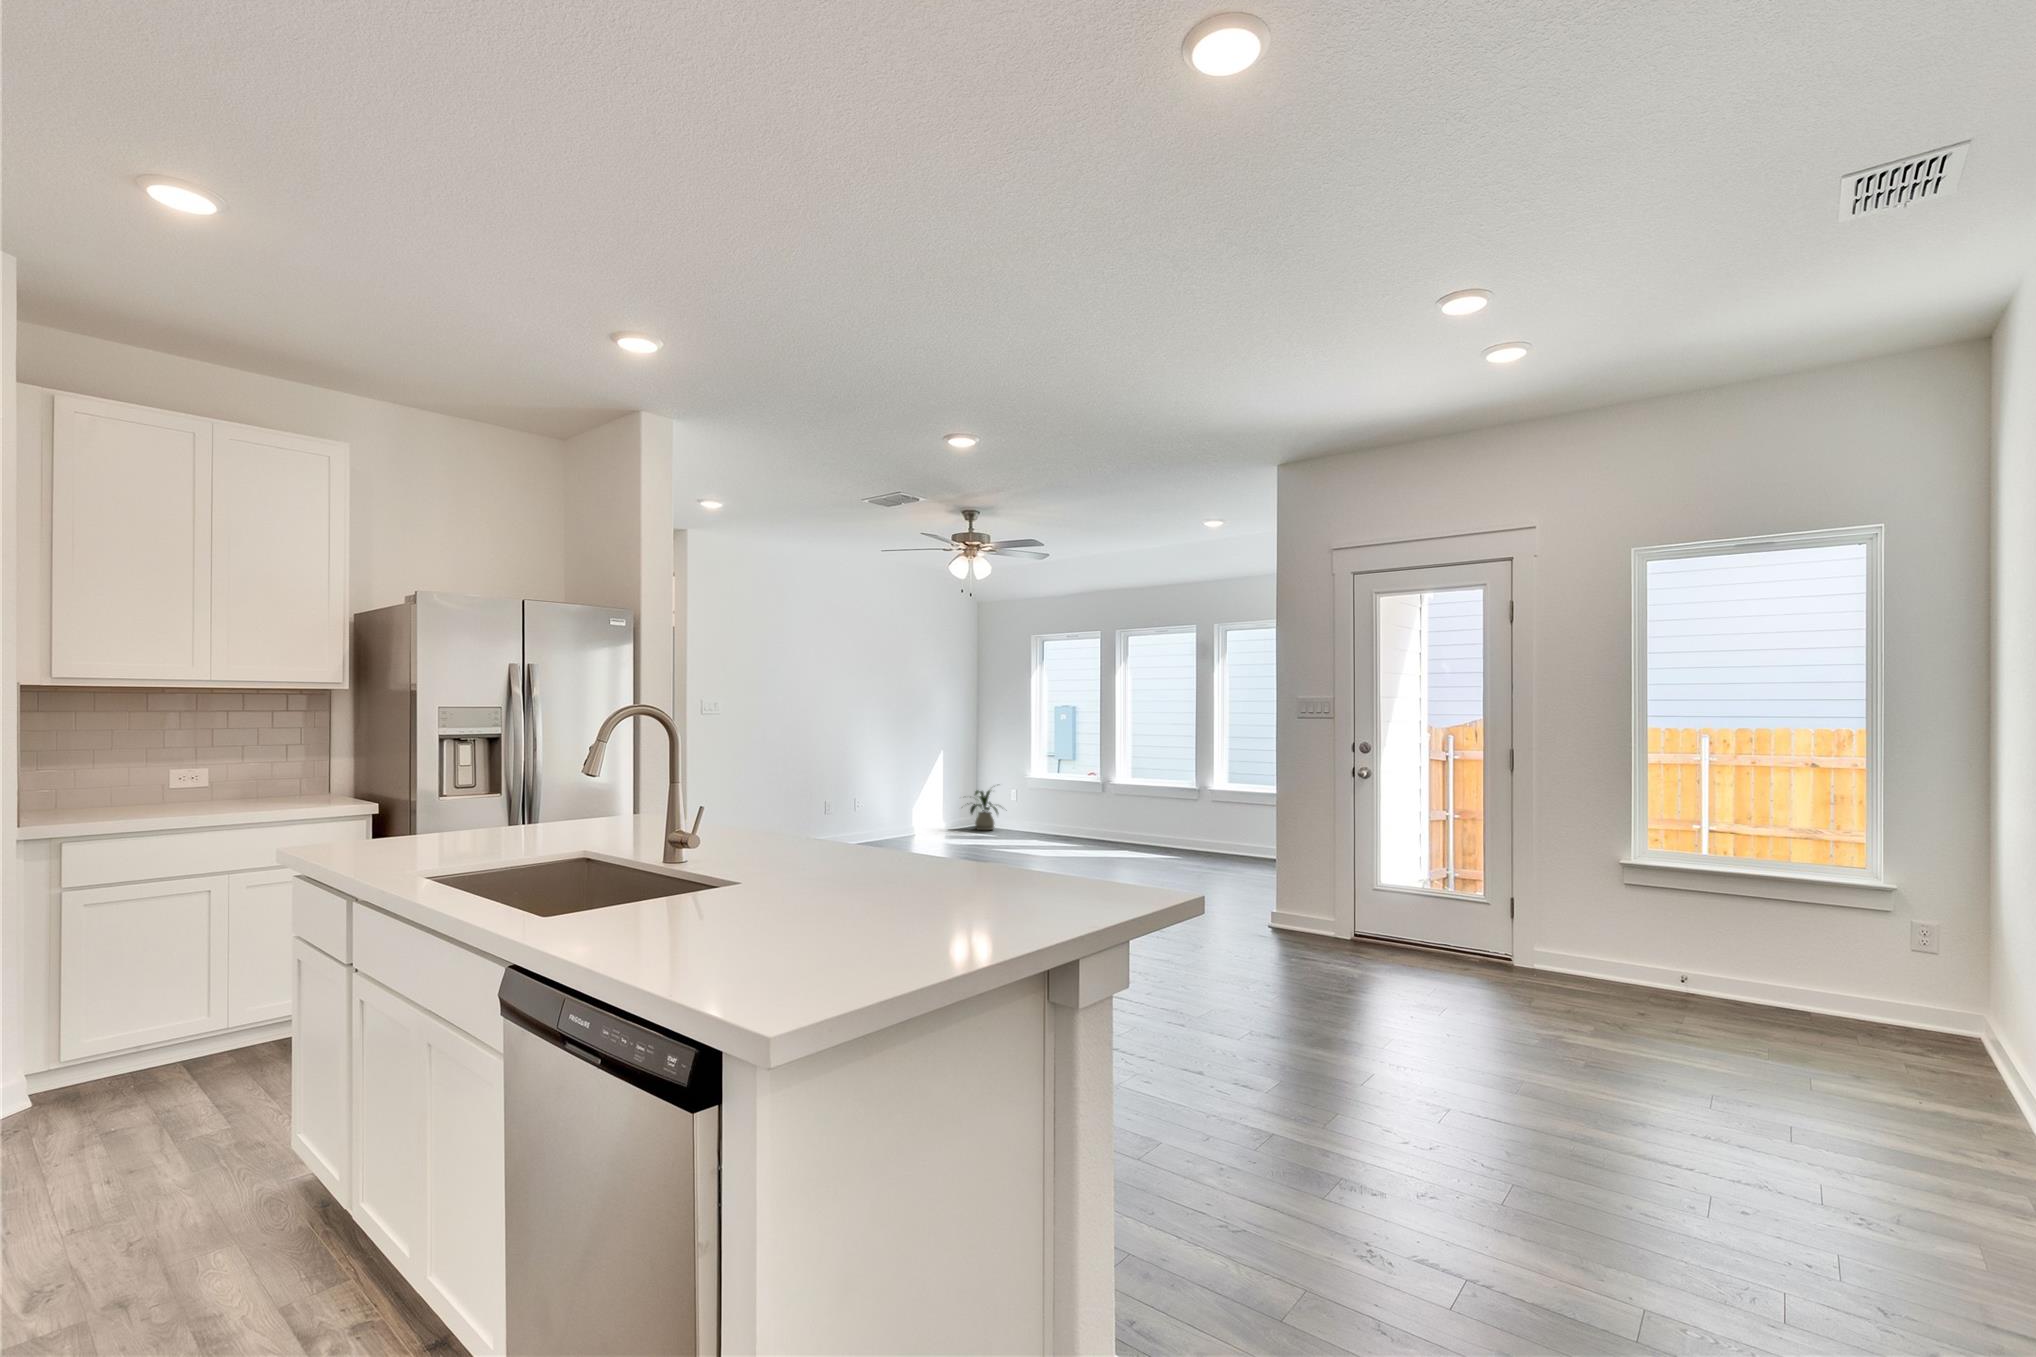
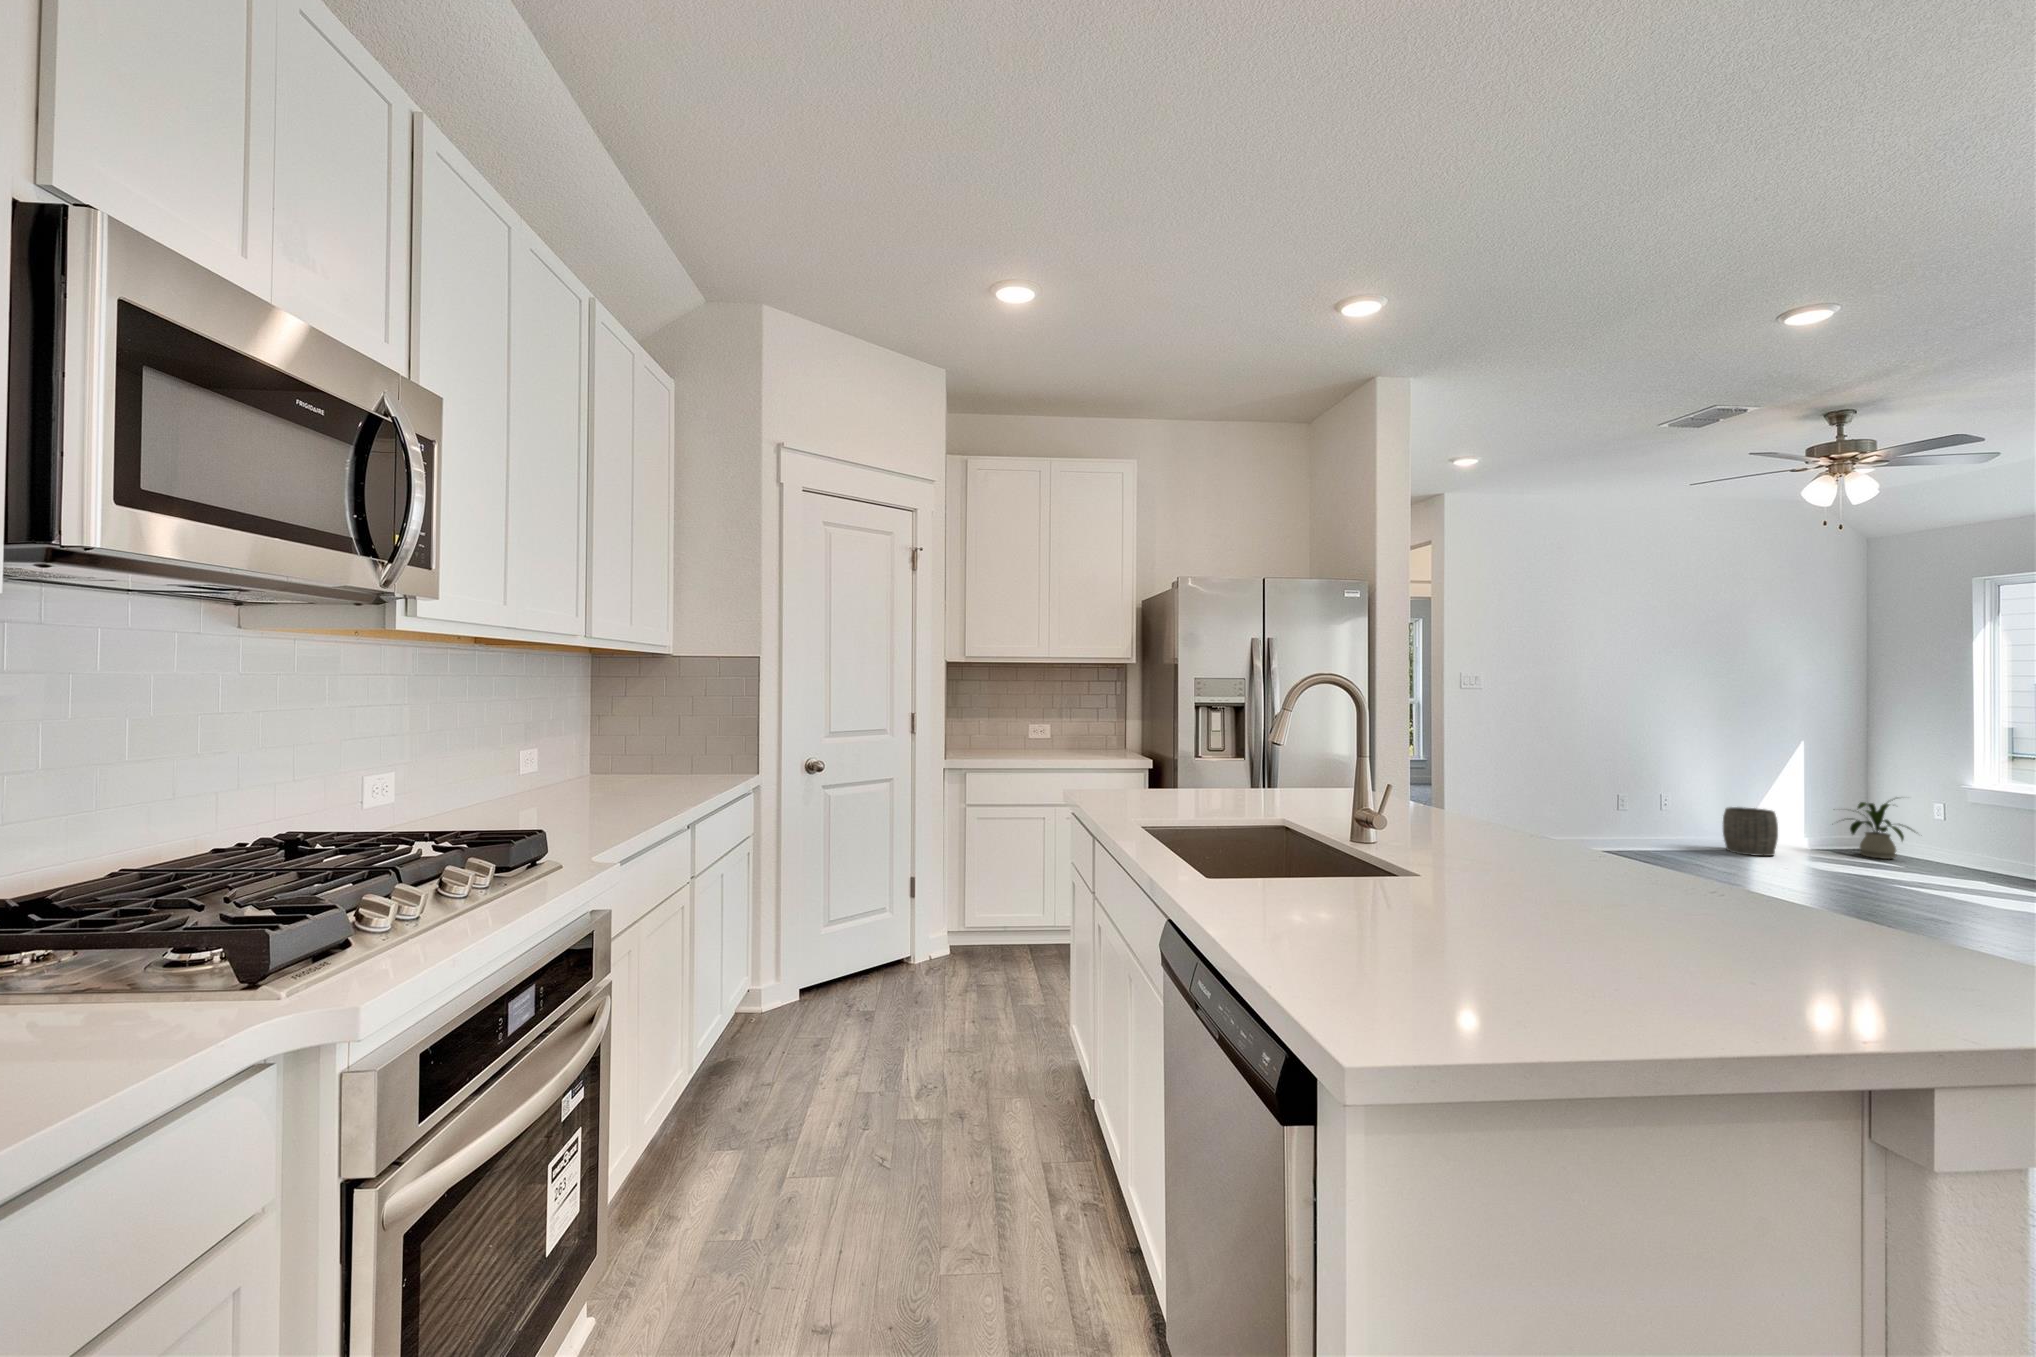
woven basket: none [897,801,930,838] -> present [1723,807,1778,856]

